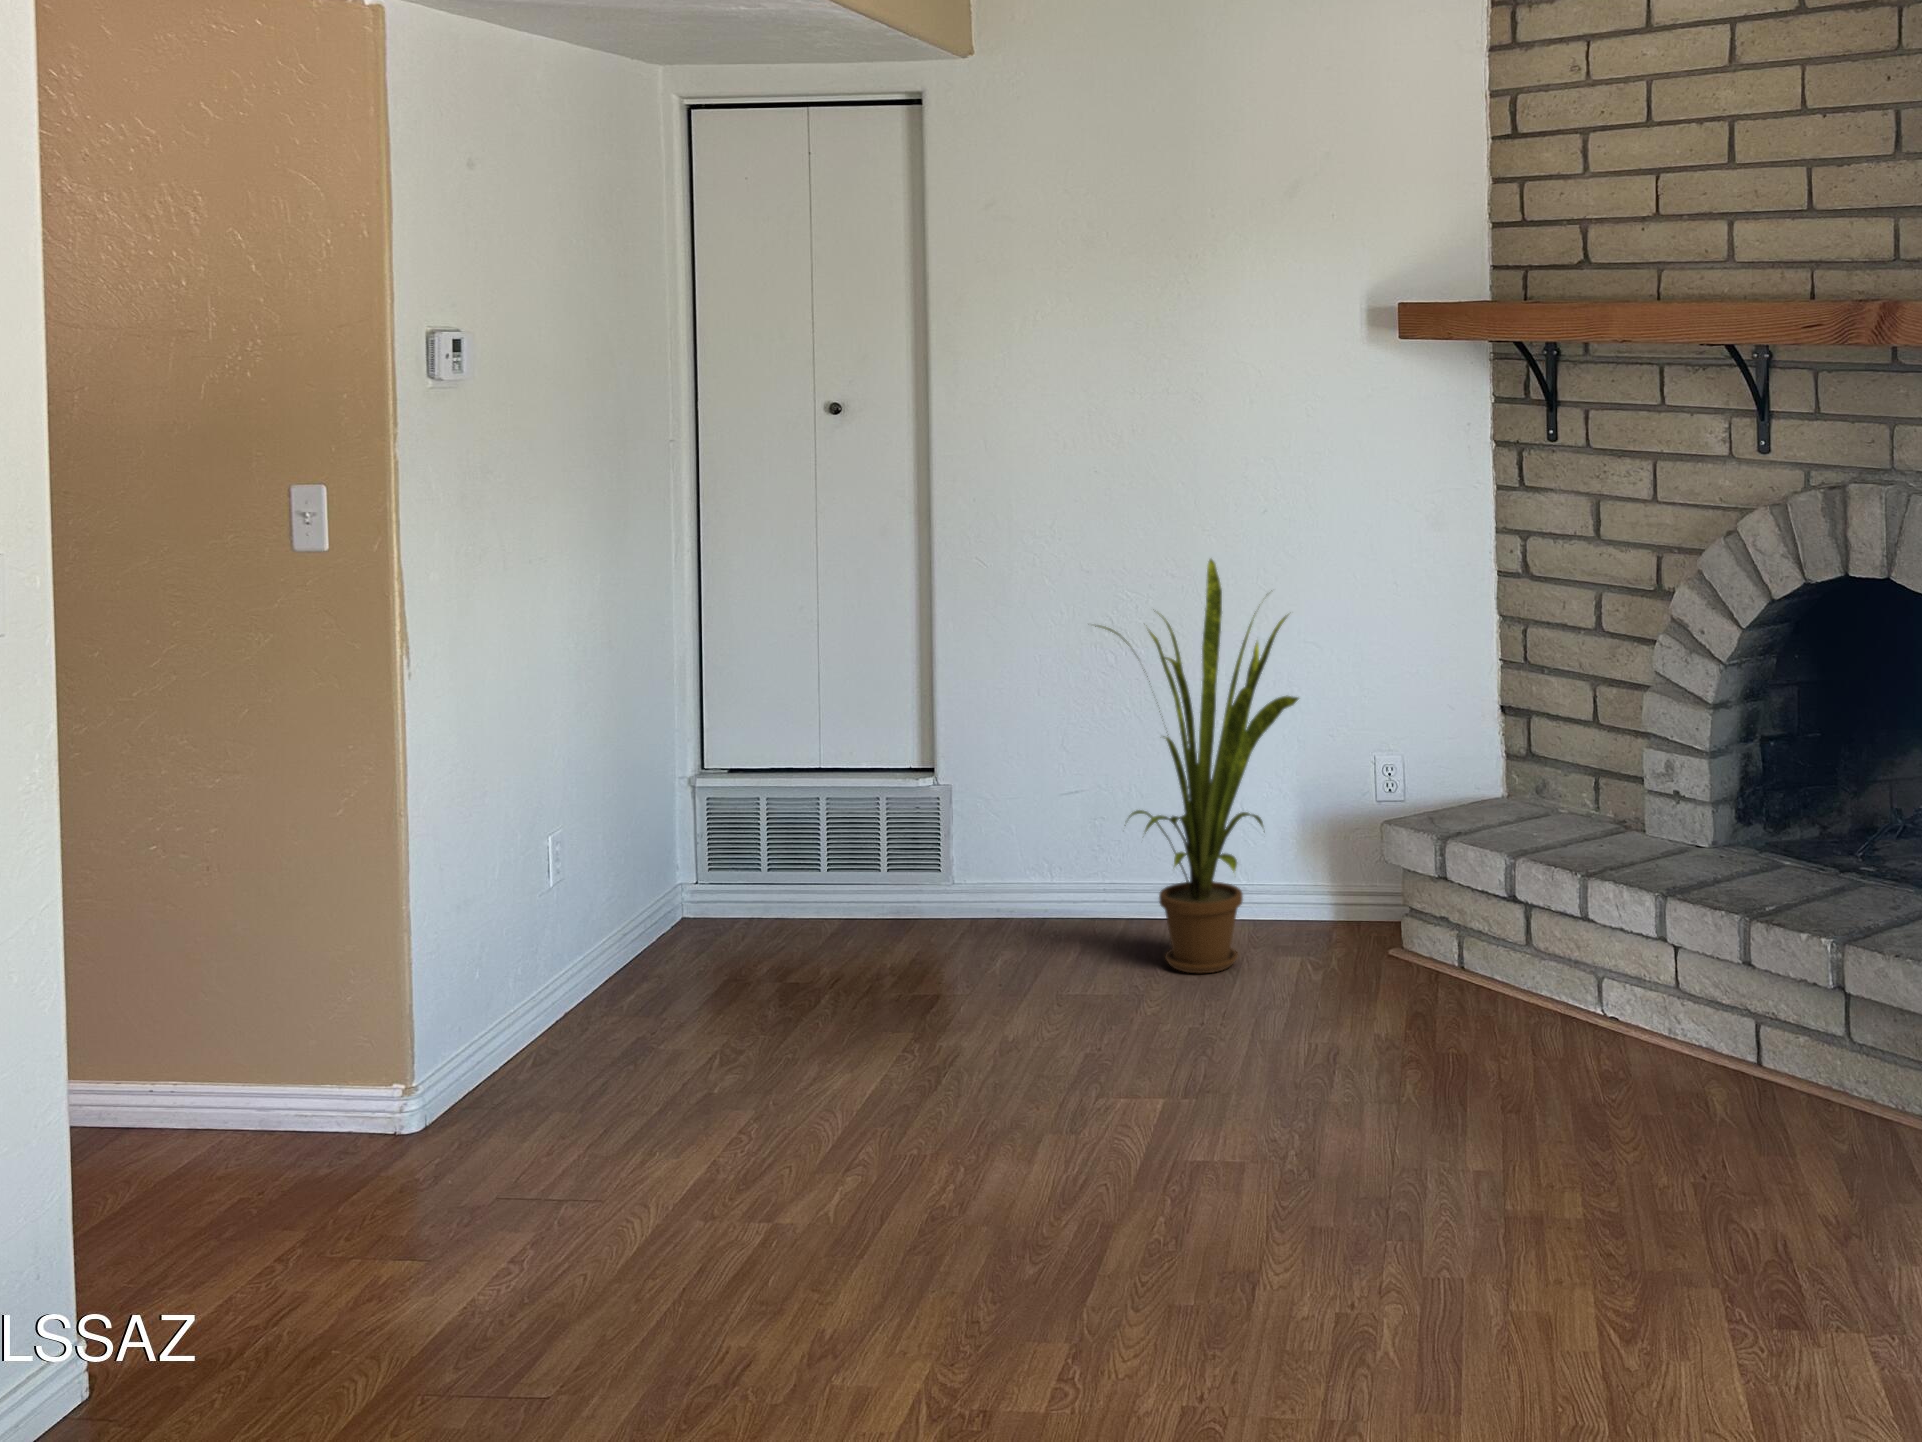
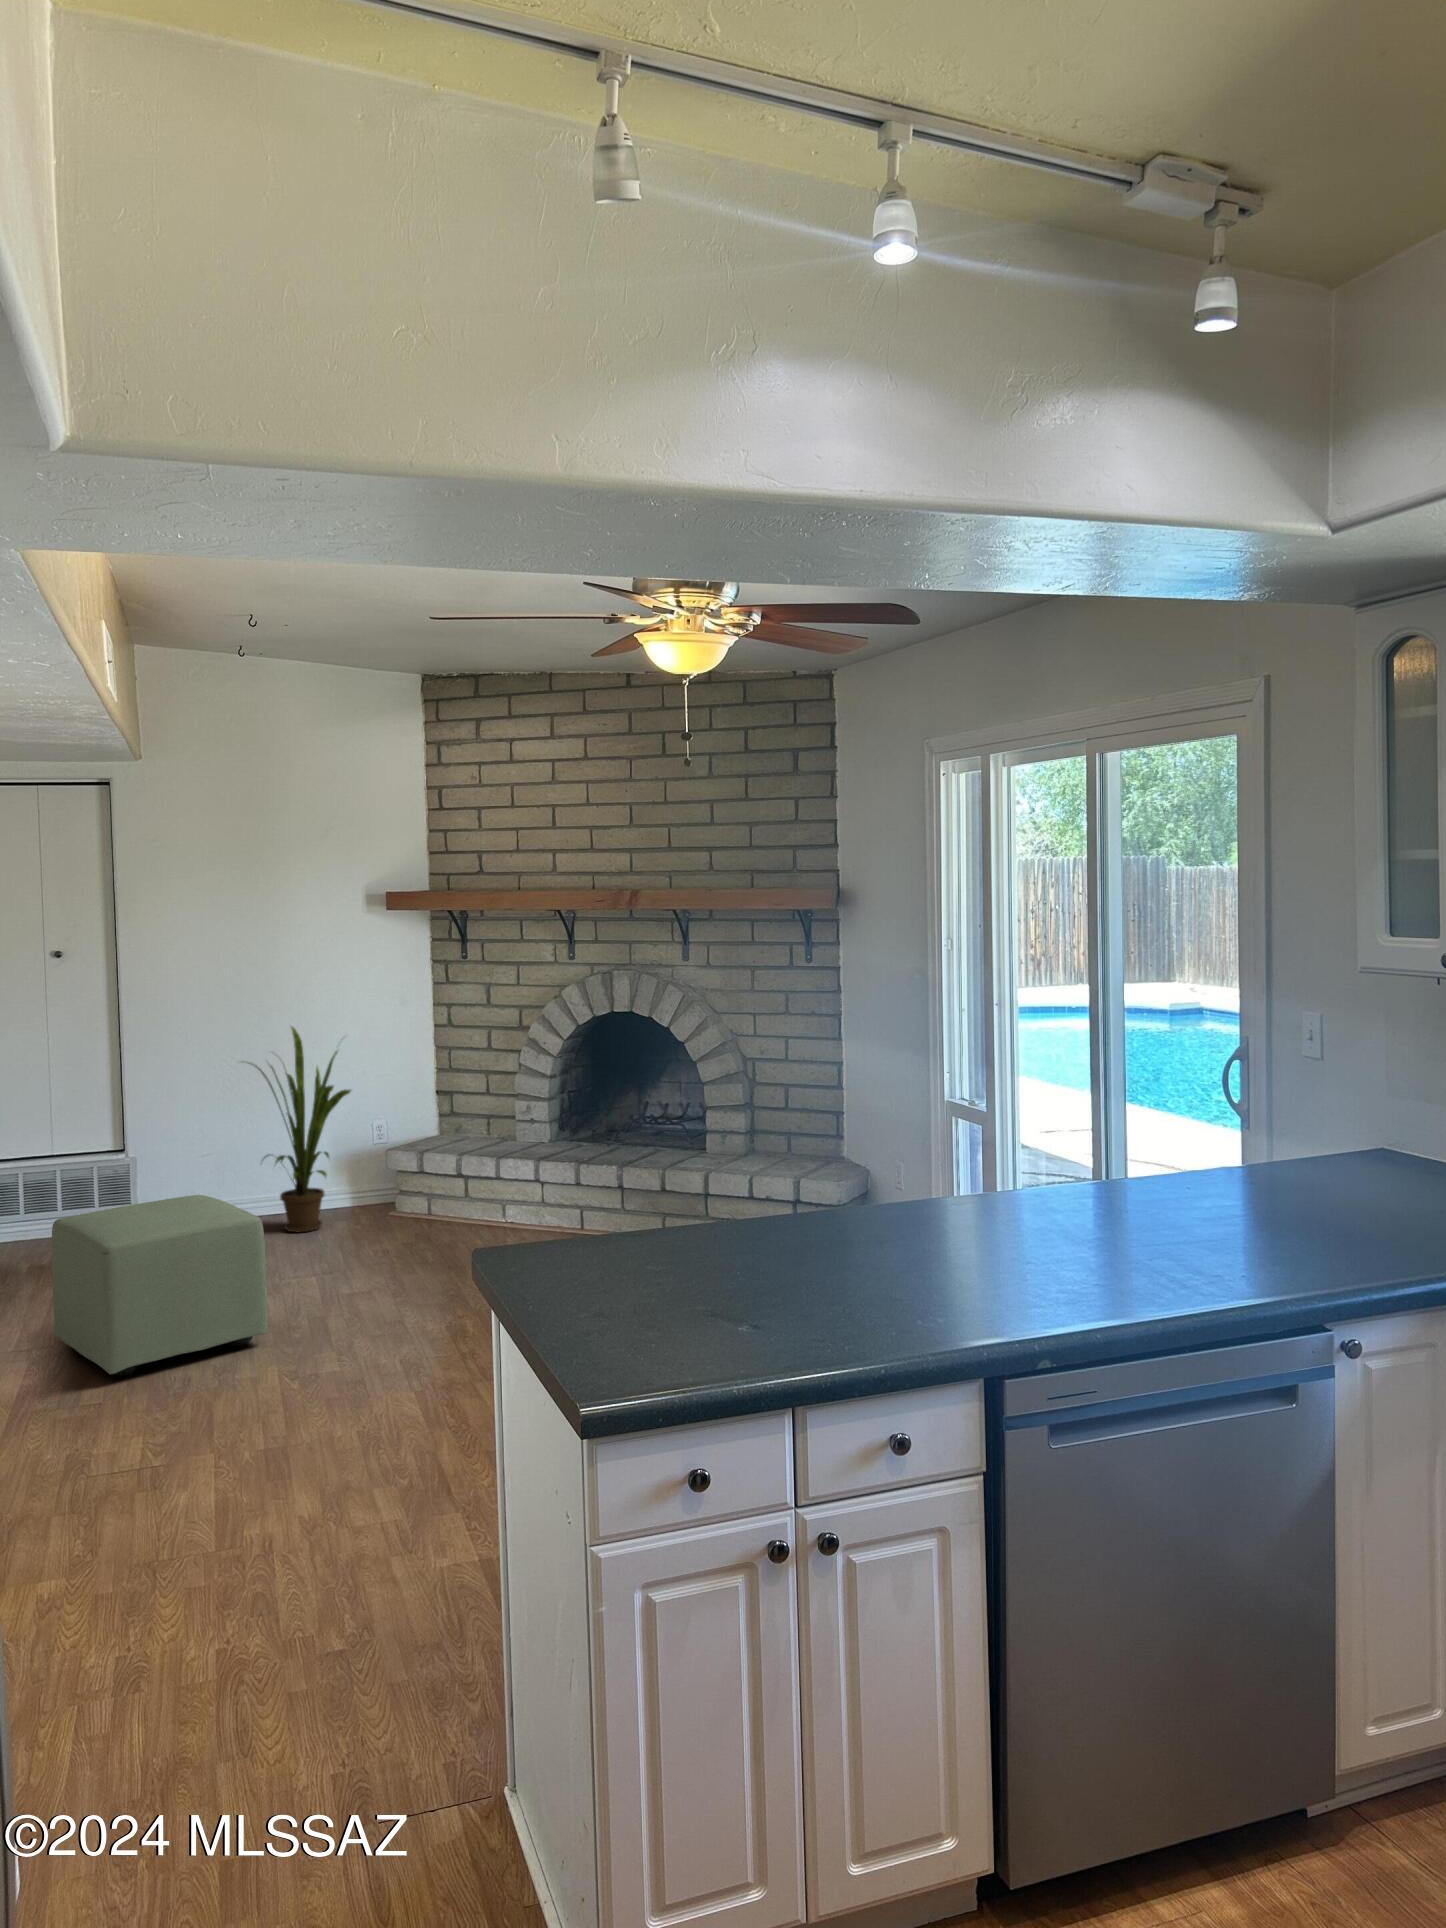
ottoman: none [563,910,917,1295] -> present [52,1195,267,1376]

